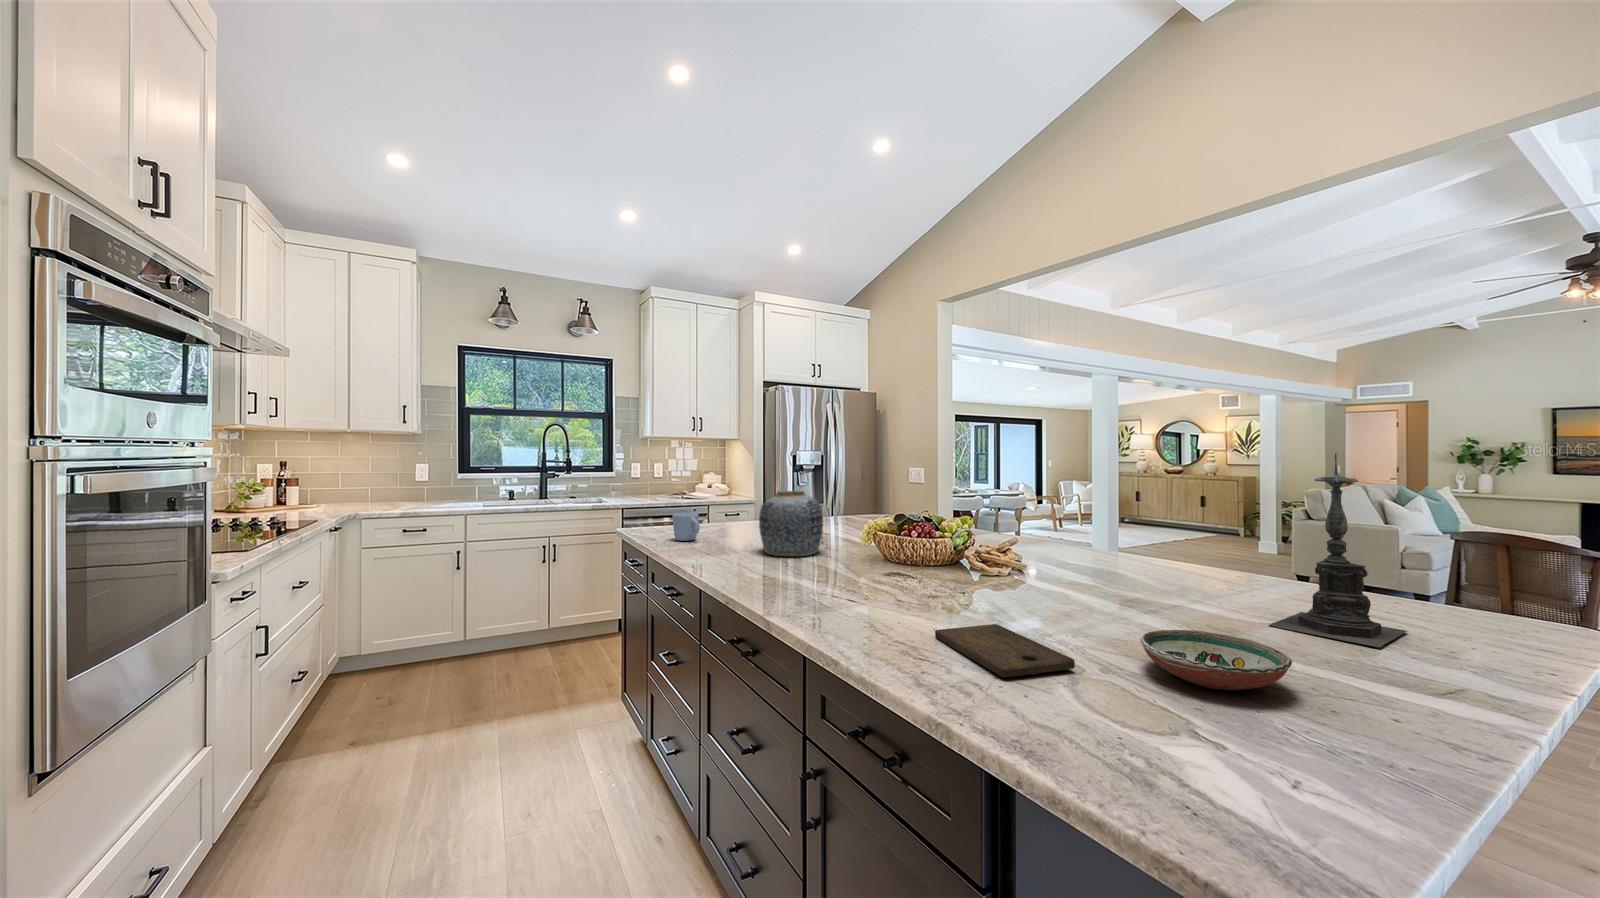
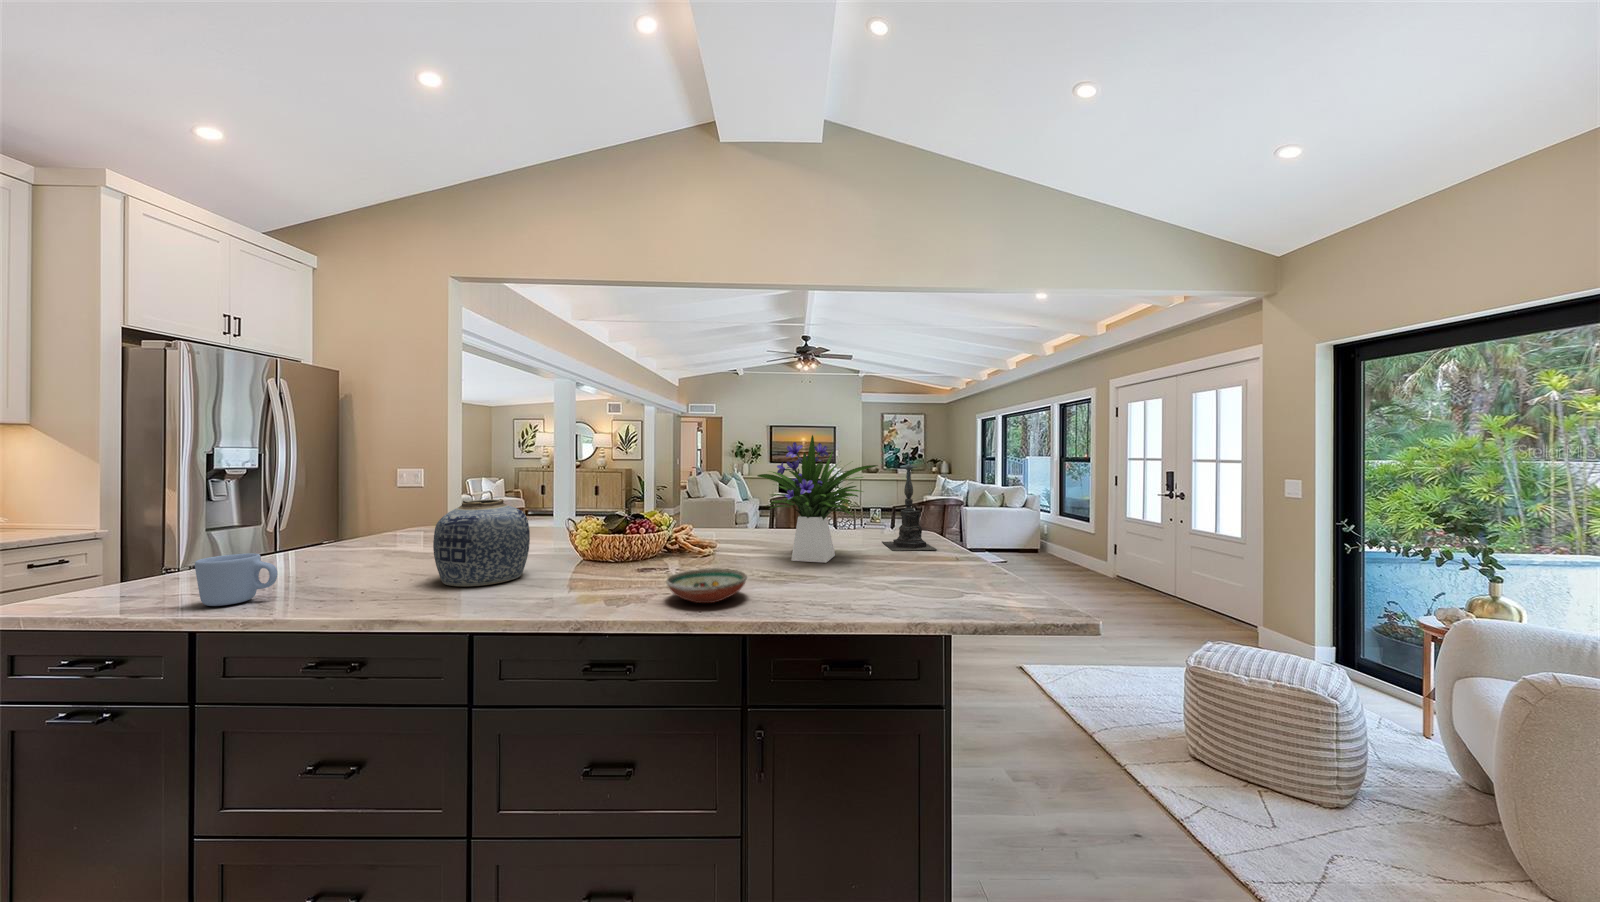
flower arrangement: none [1001,429,1193,609] -> present [757,435,878,563]
cutting board: present [935,624,1075,677] -> none [829,582,923,606]
decorative bowl: present [1140,630,1292,690] -> present [666,568,747,603]

